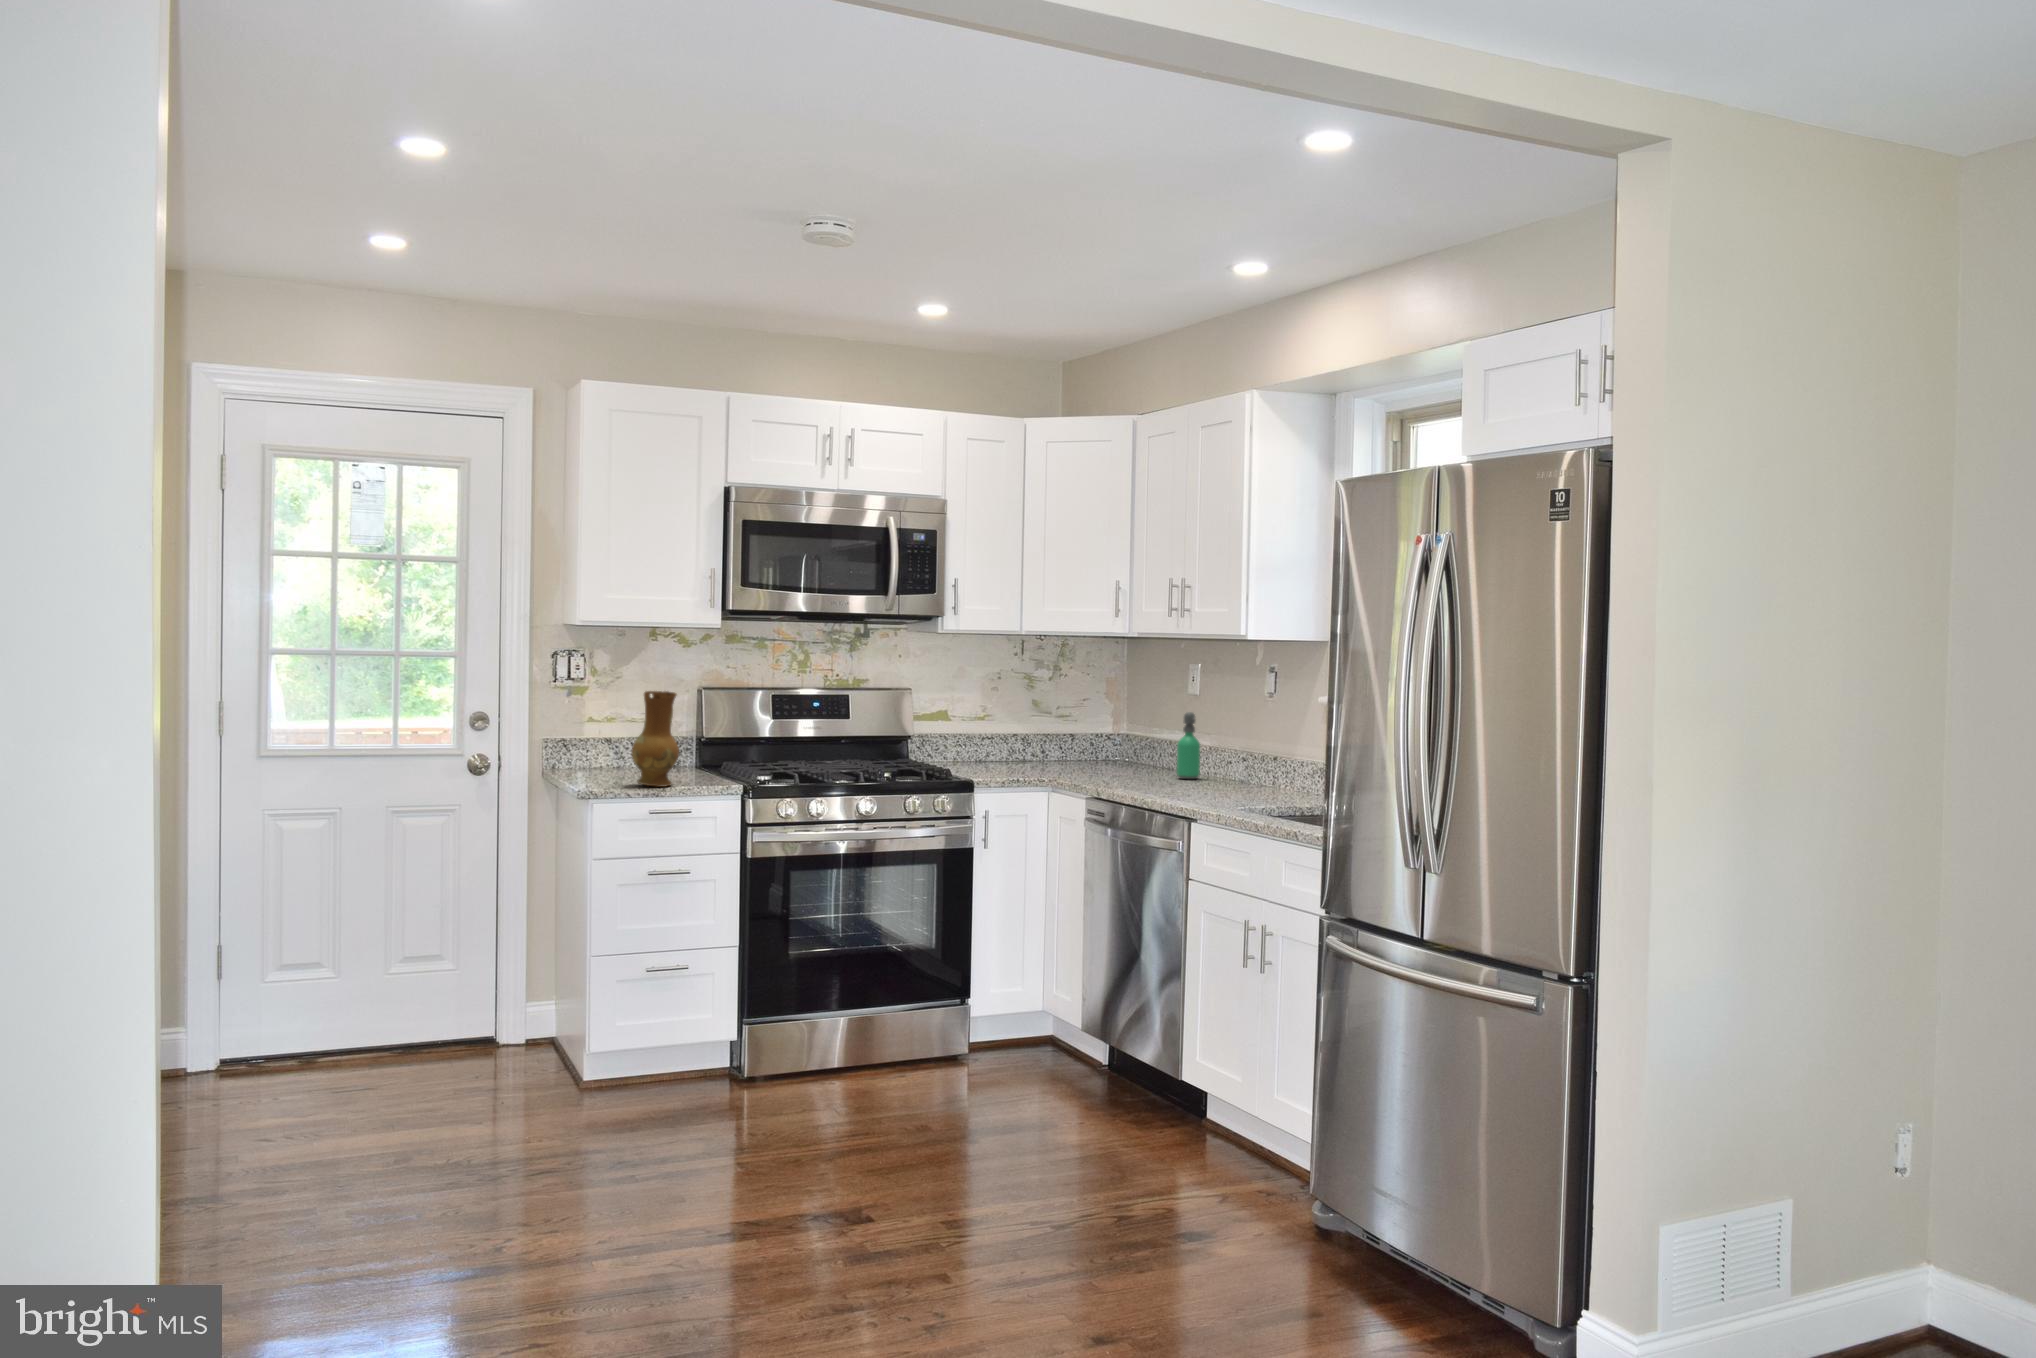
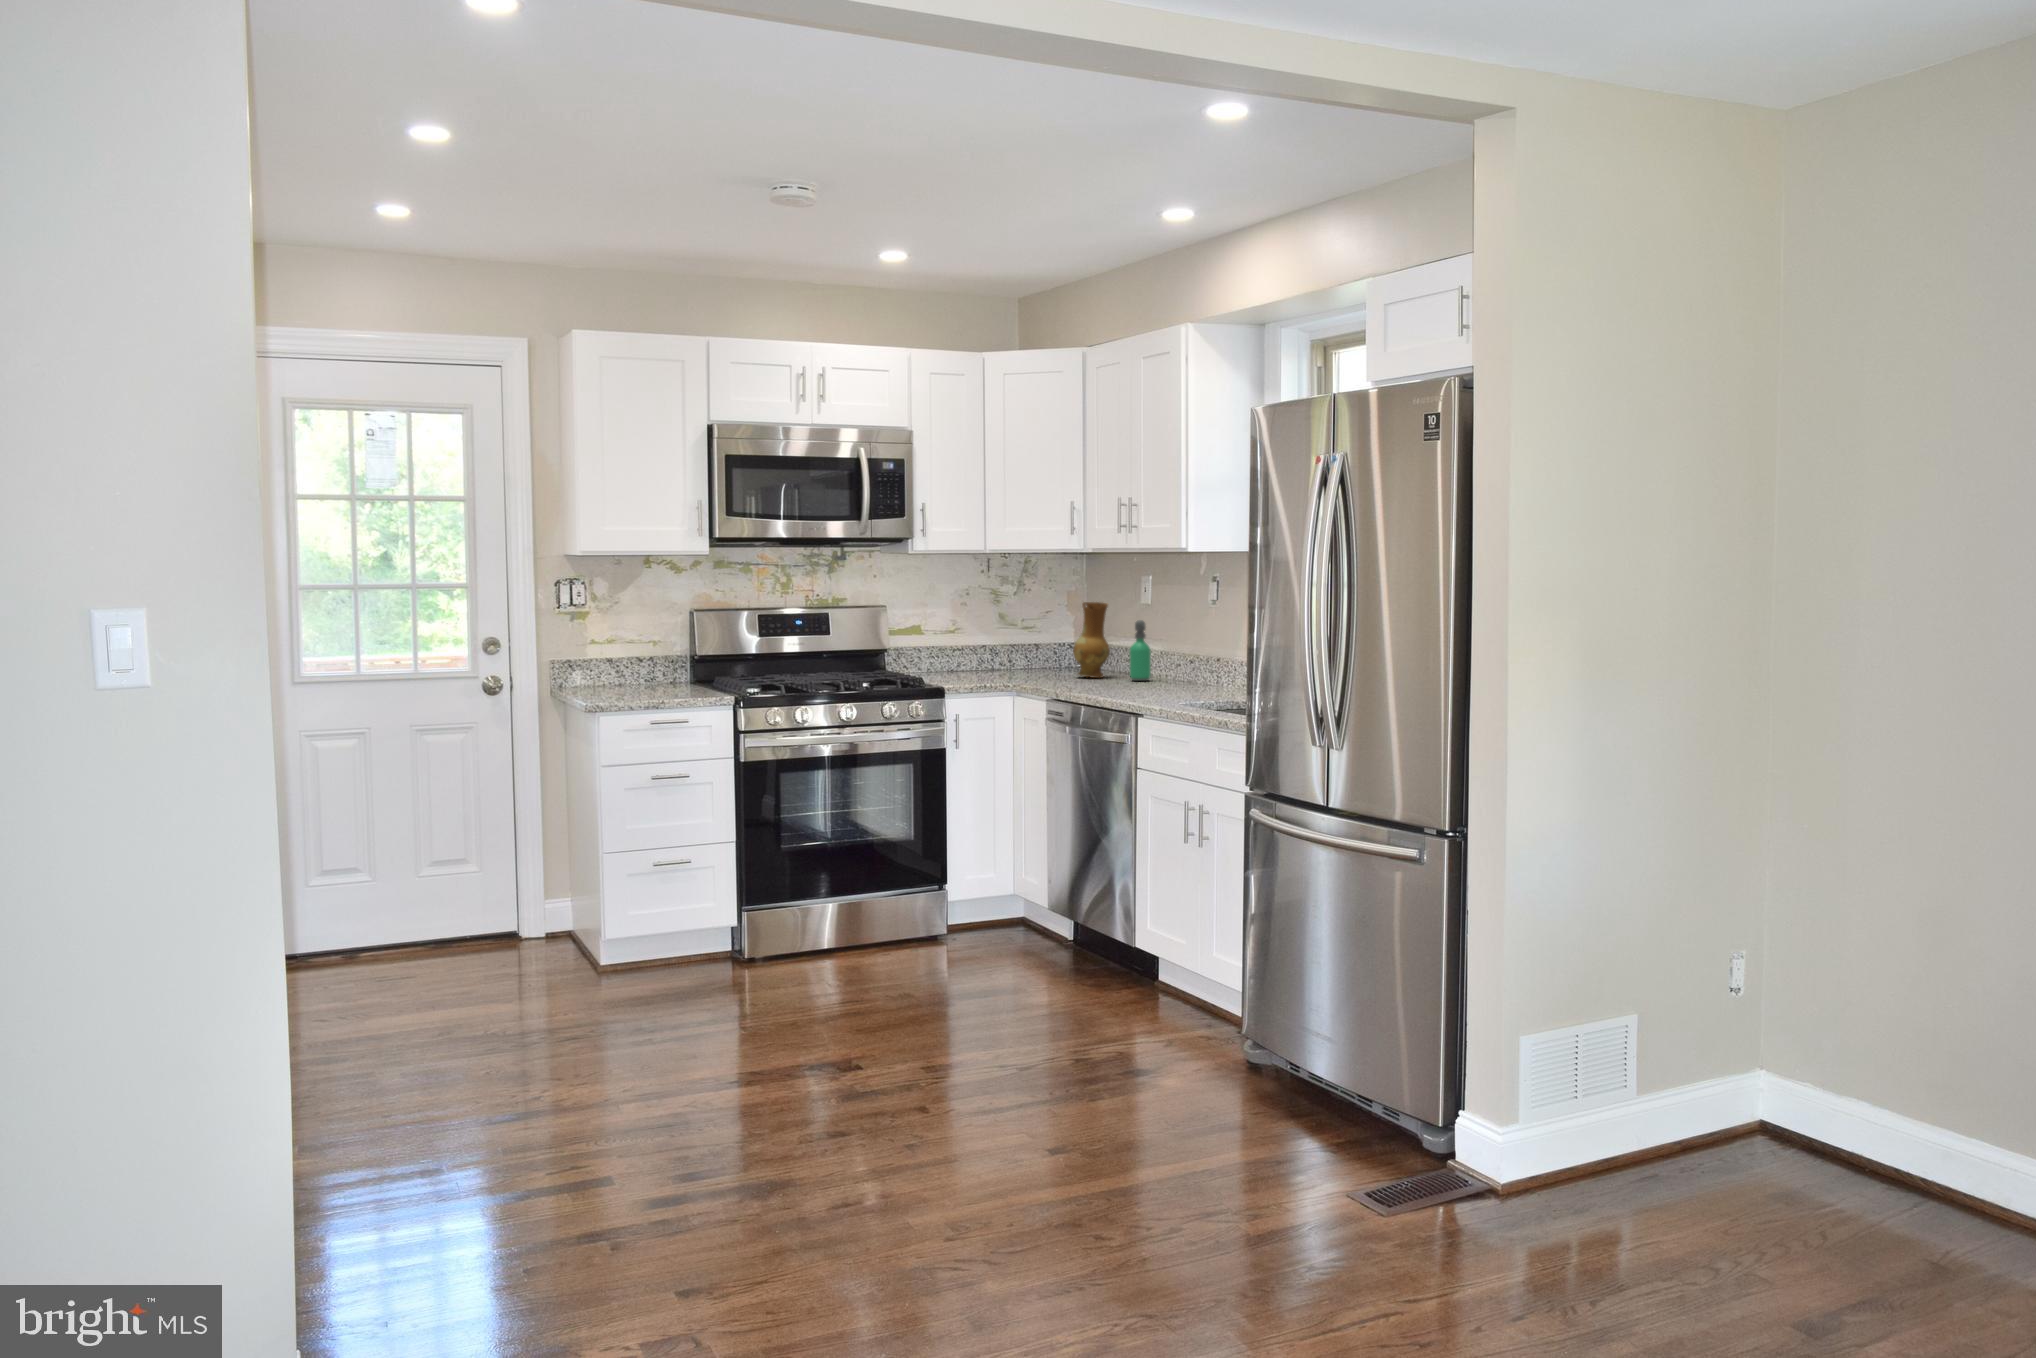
ceramic jug: present [632,691,679,787] -> present [1073,602,1110,678]

